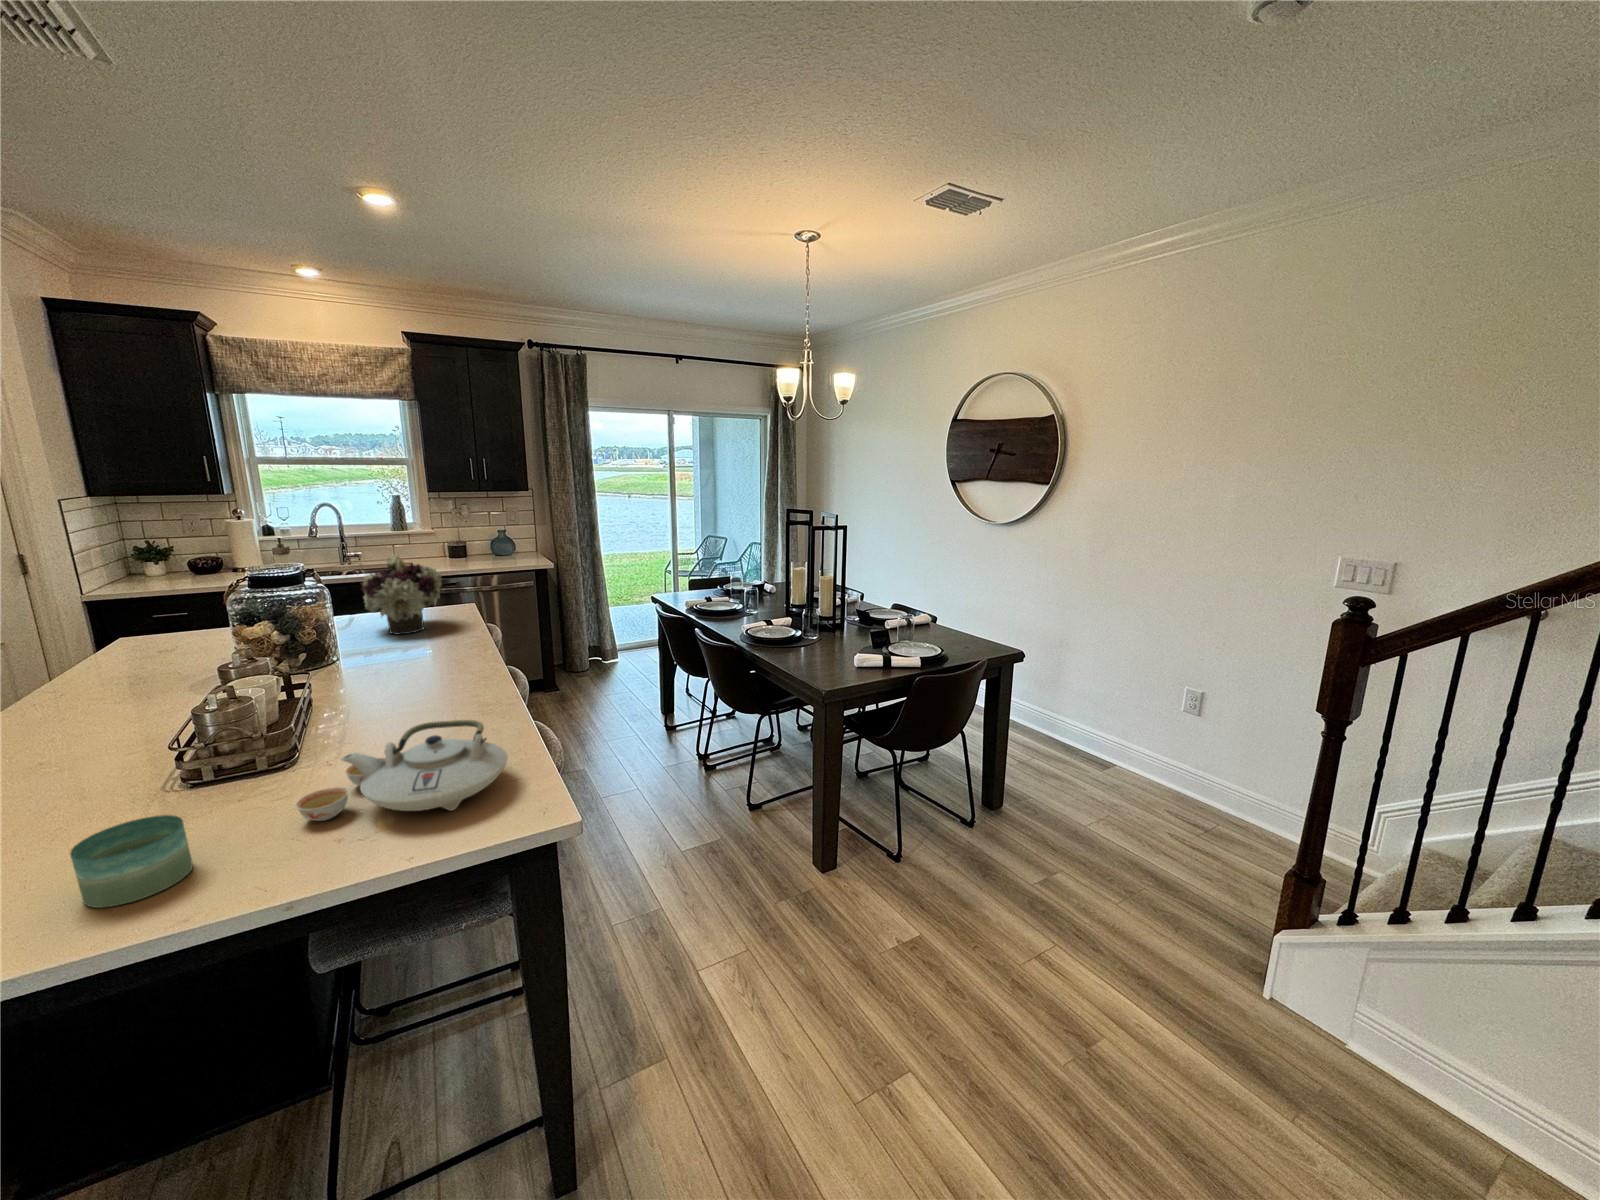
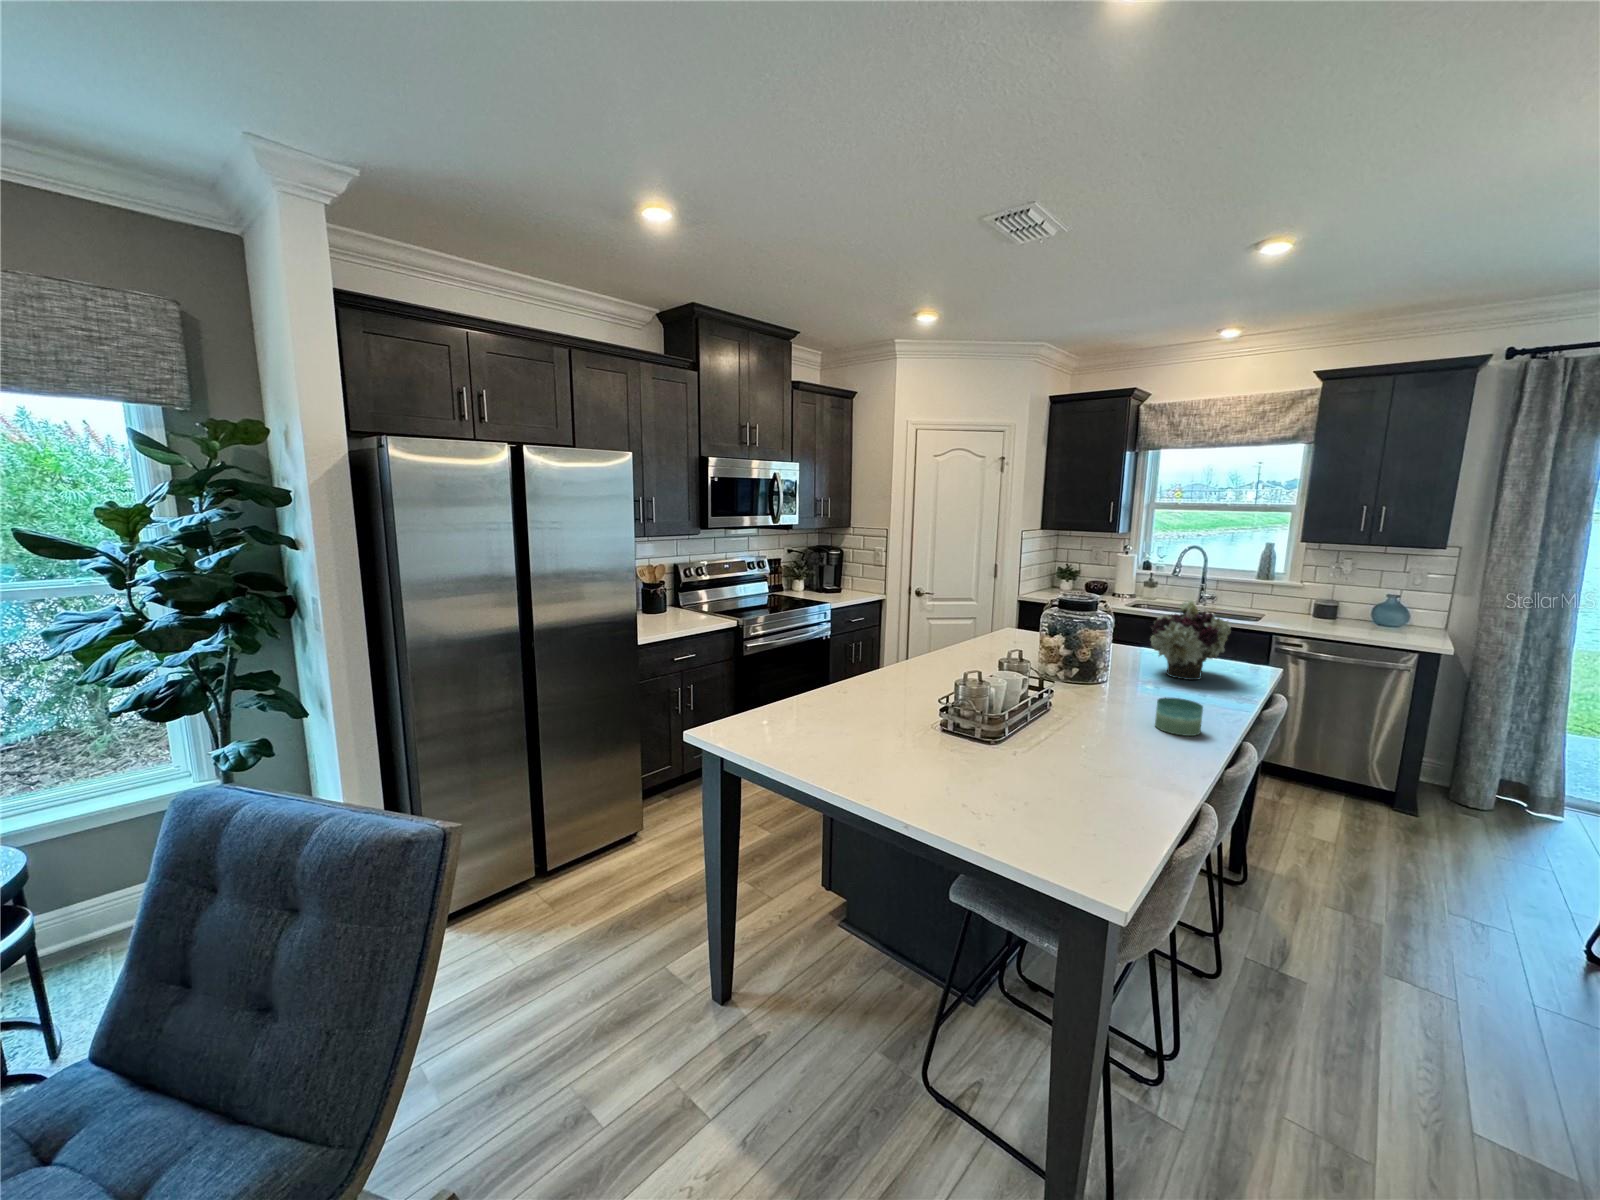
teapot: present [295,720,507,821] -> none [954,747,1109,831]
candle: present [70,815,193,908] -> present [1155,698,1203,736]

